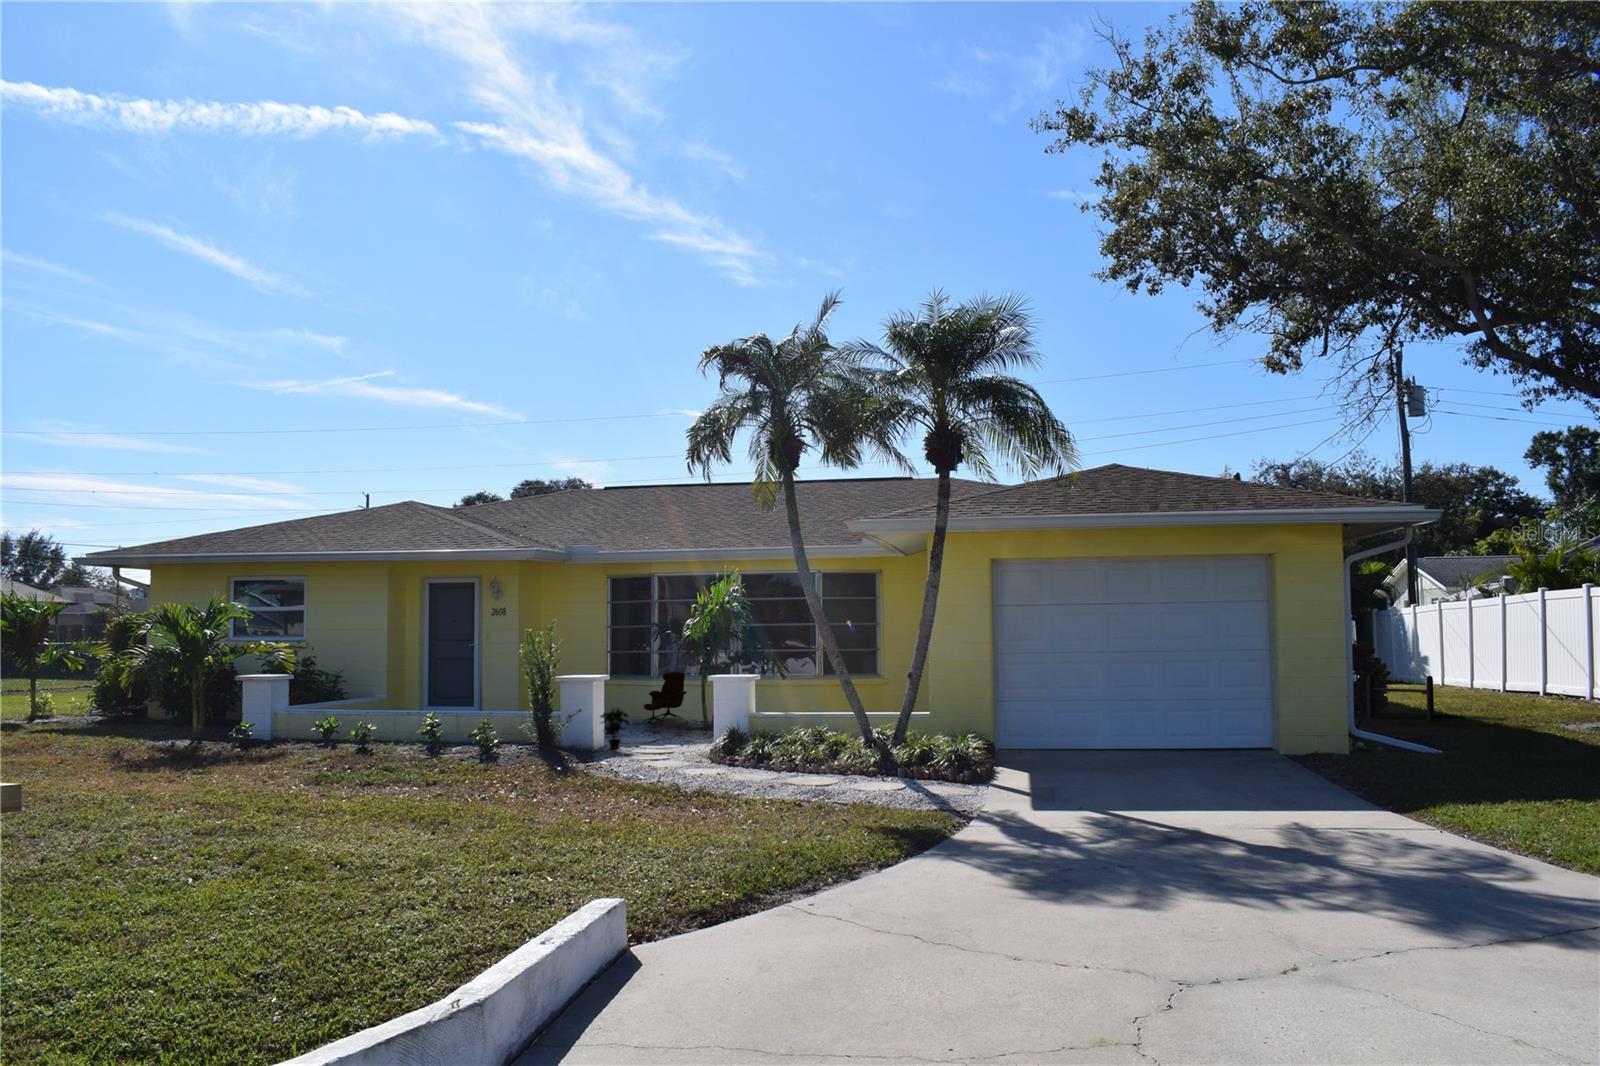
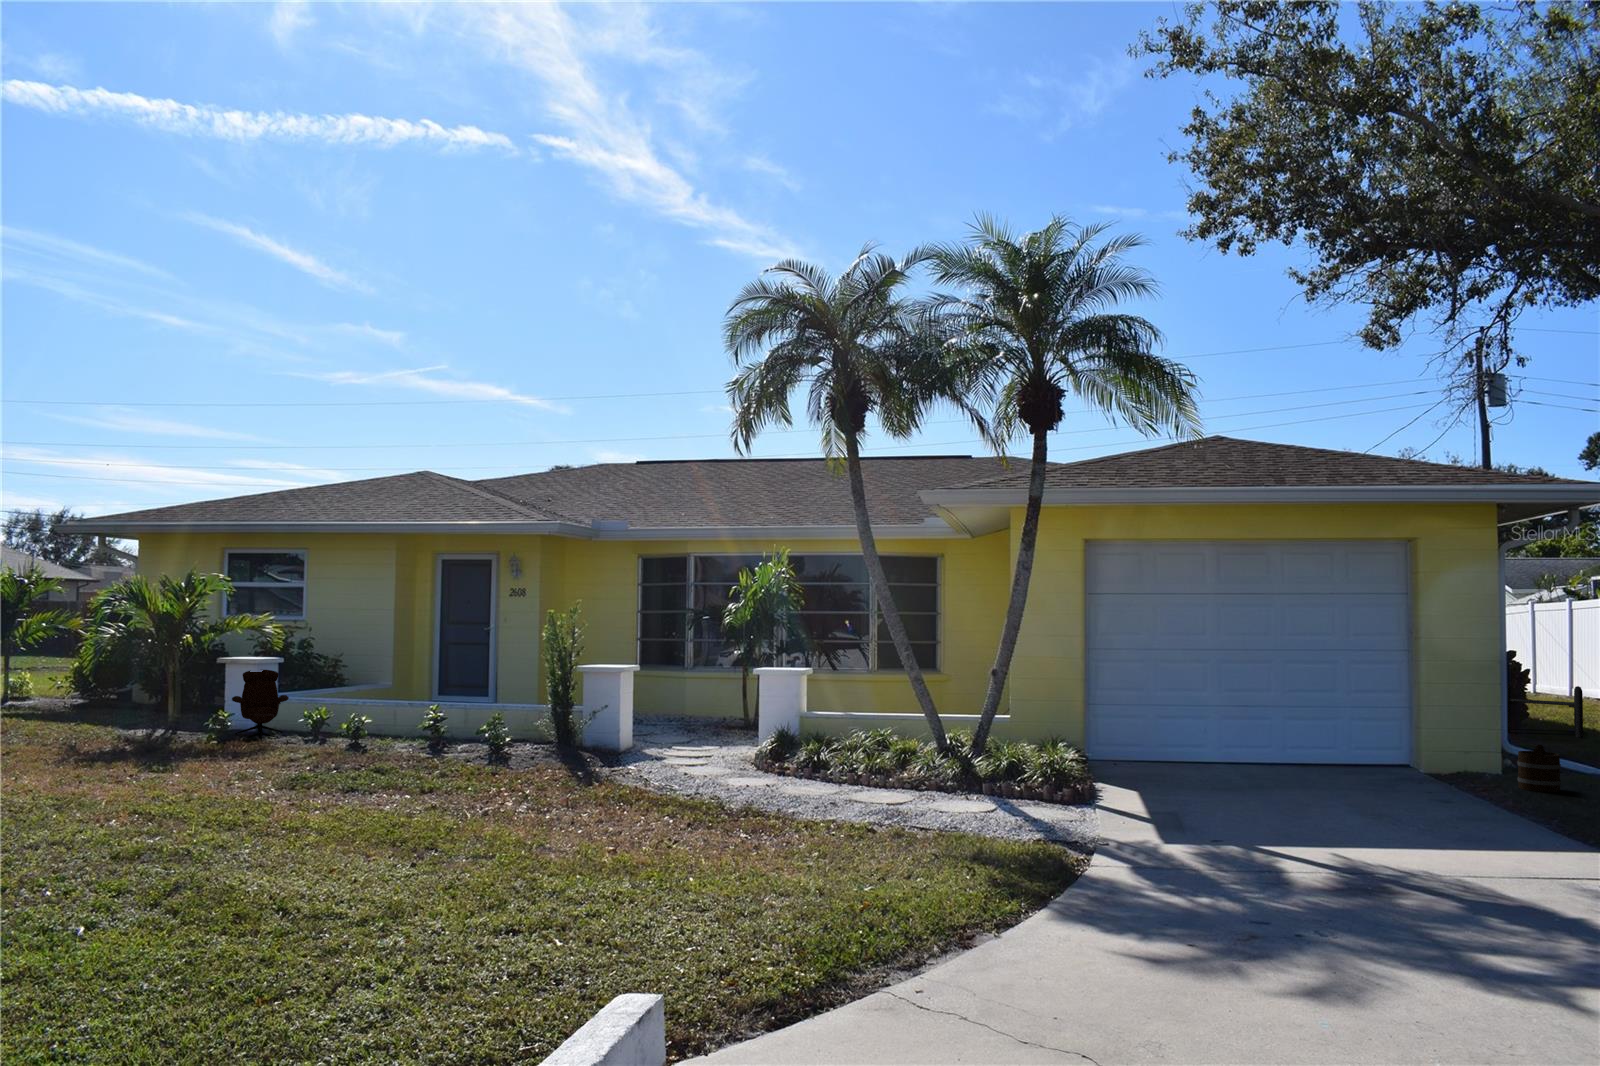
lounge chair: present [644,672,687,723] -> present [232,670,289,740]
potted plant: present [600,708,629,749] -> none [626,702,663,751]
bucket: none [1348,725,1382,764] -> present [1517,745,1561,792]

